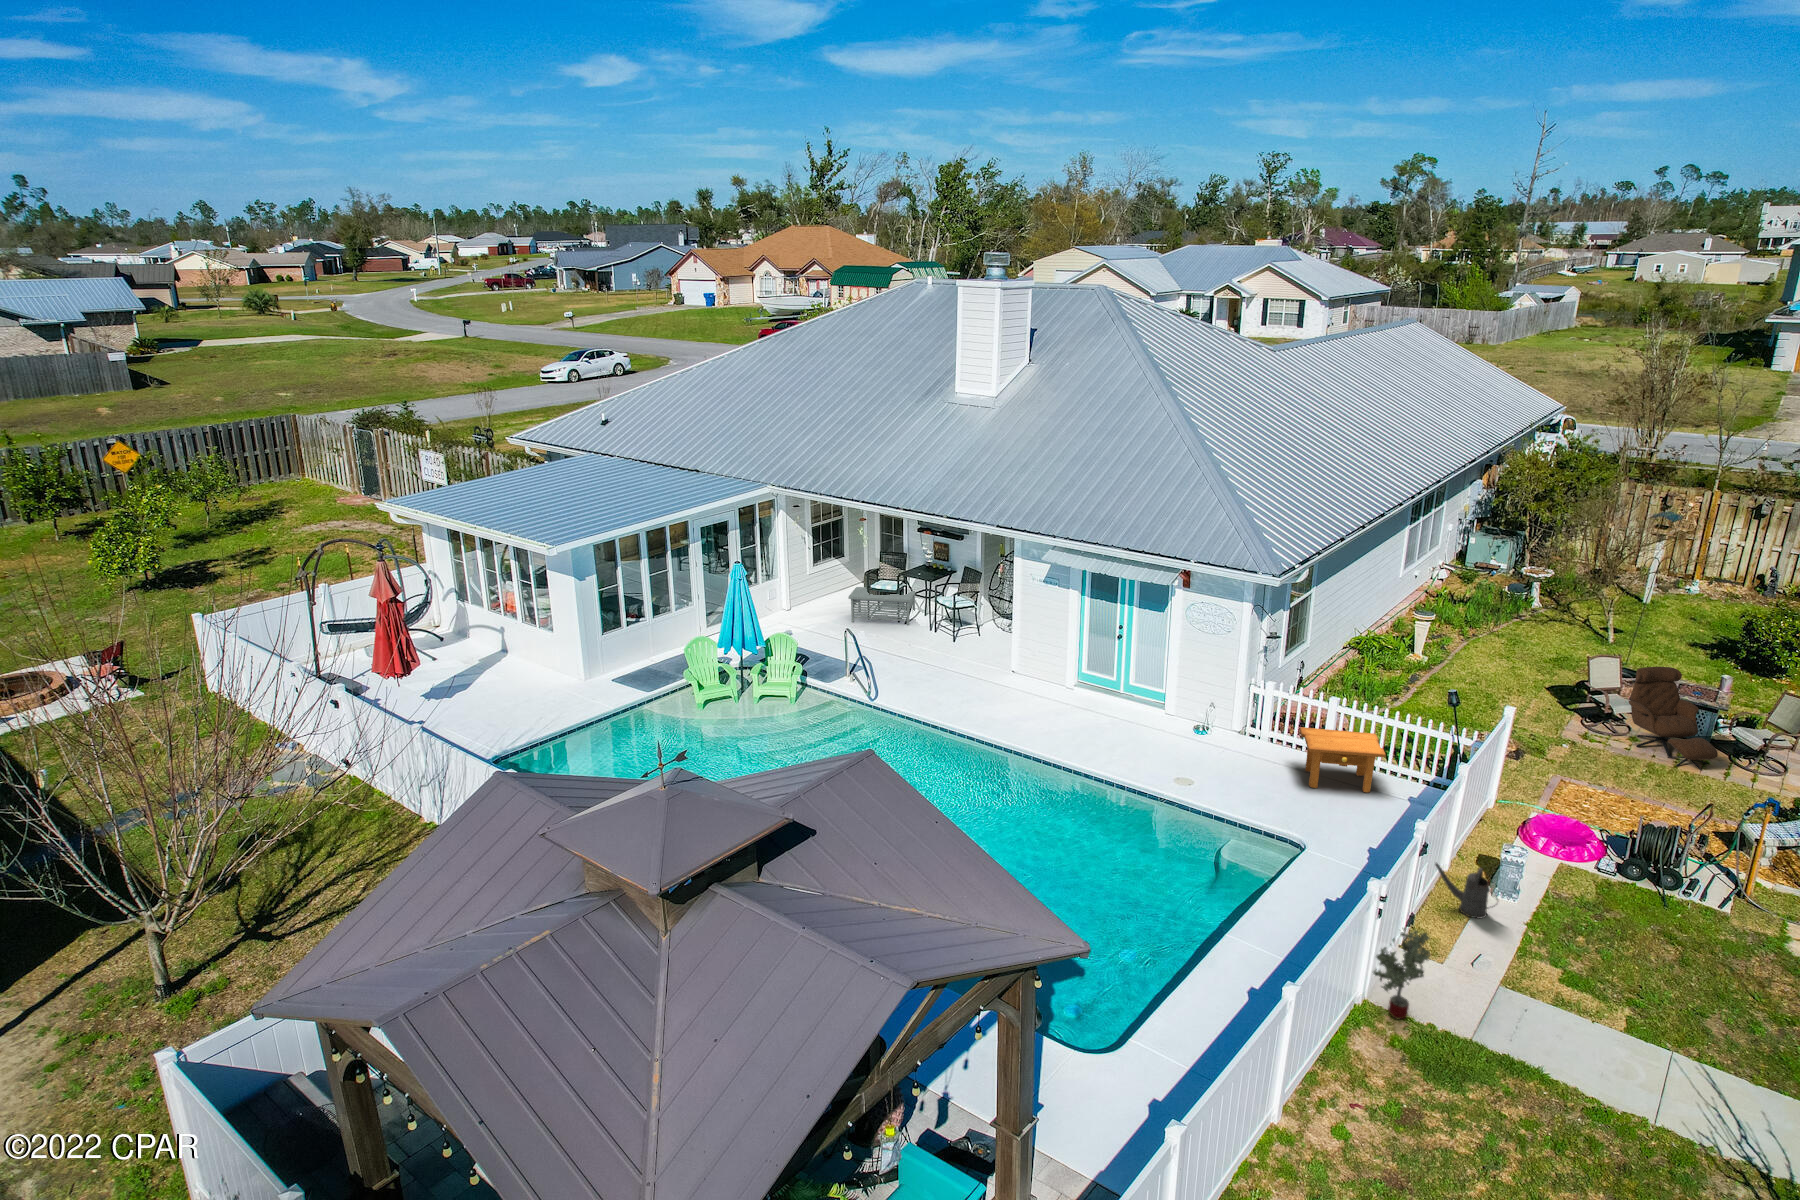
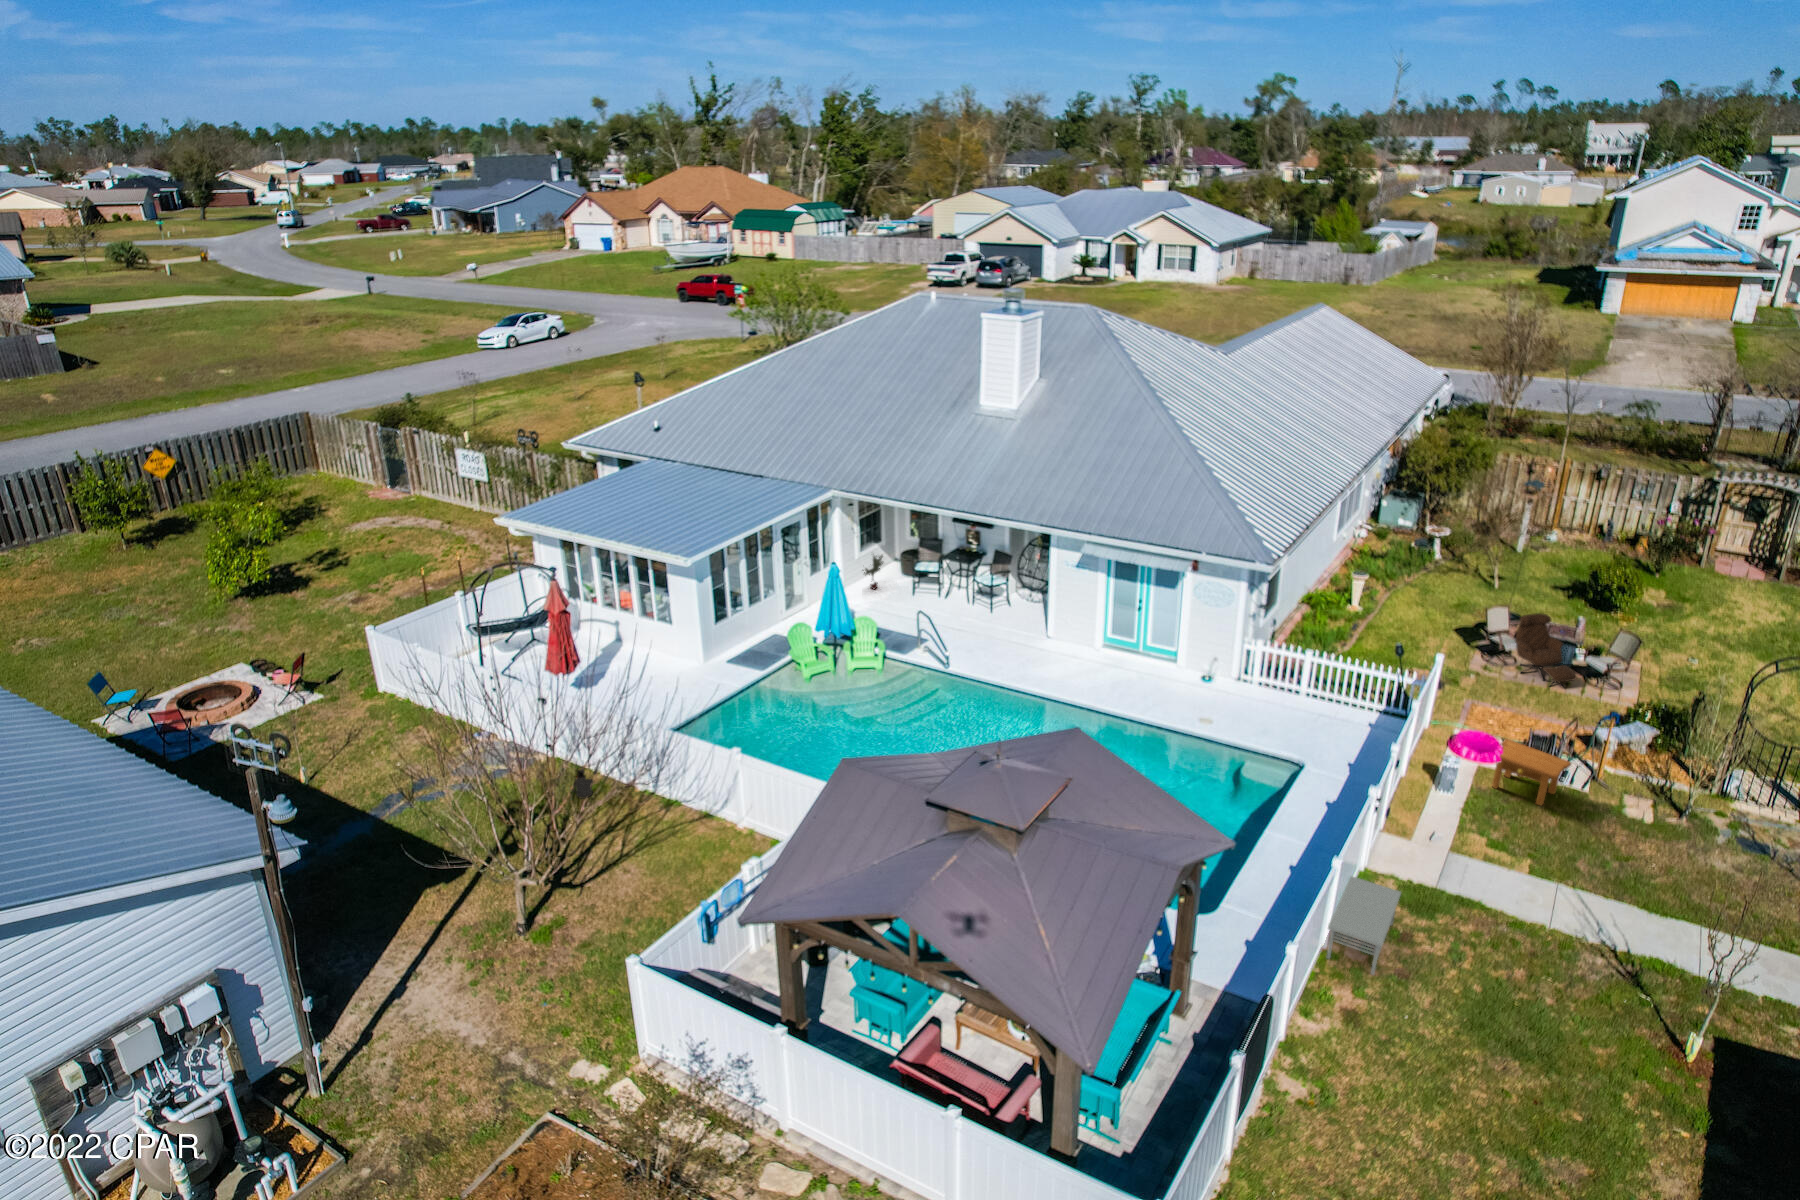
storage bench: present [848,587,916,625] -> present [1327,876,1401,975]
side table: present [1300,727,1386,792] -> present [1492,739,1571,805]
watering can: present [1435,862,1498,919] -> present [574,760,601,799]
potted tree: present [1373,928,1430,1019] -> present [863,555,883,590]

